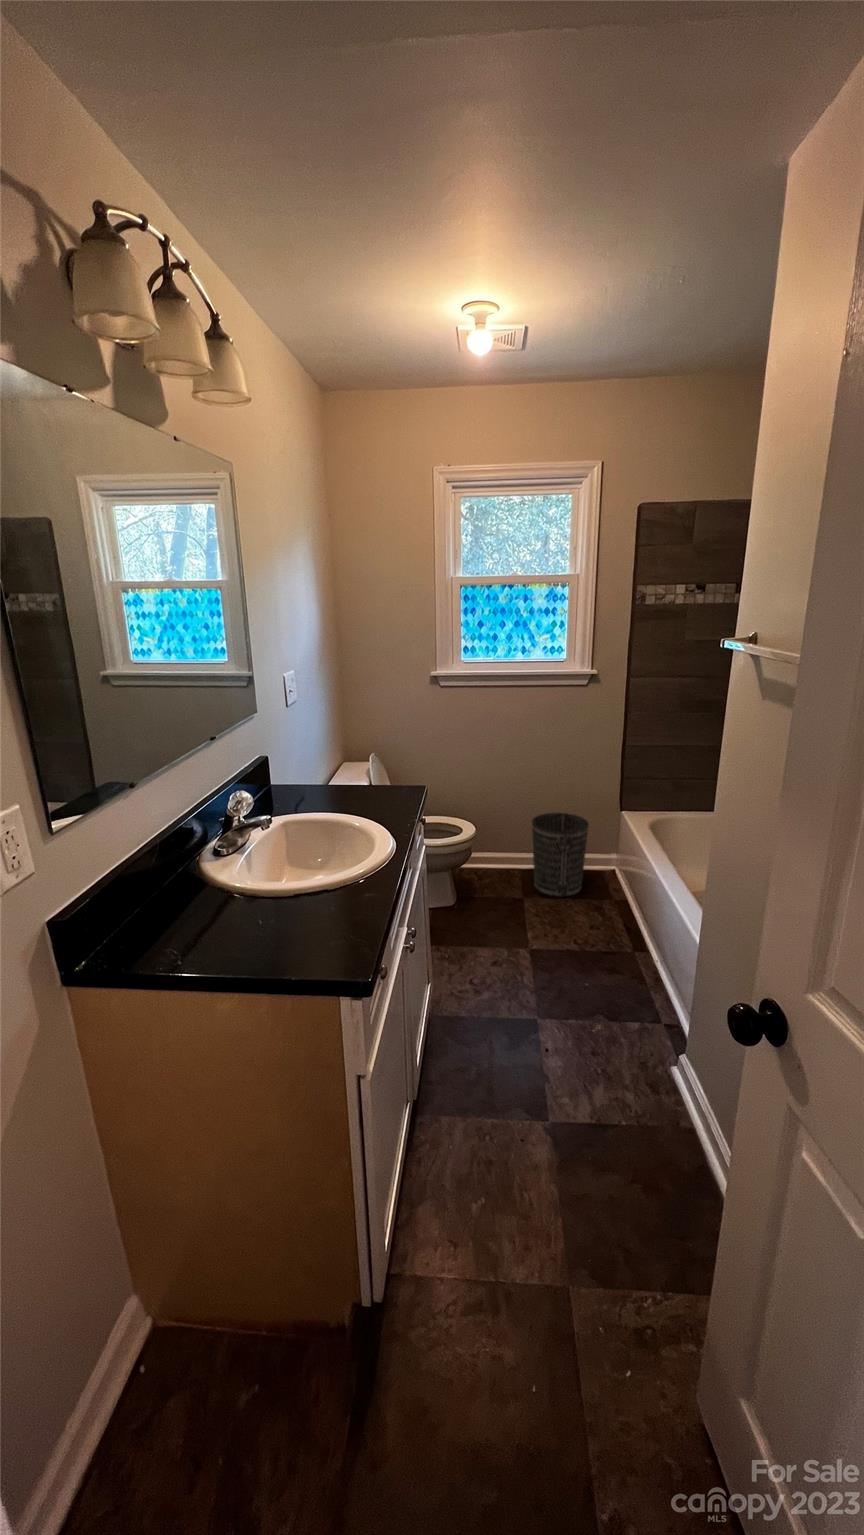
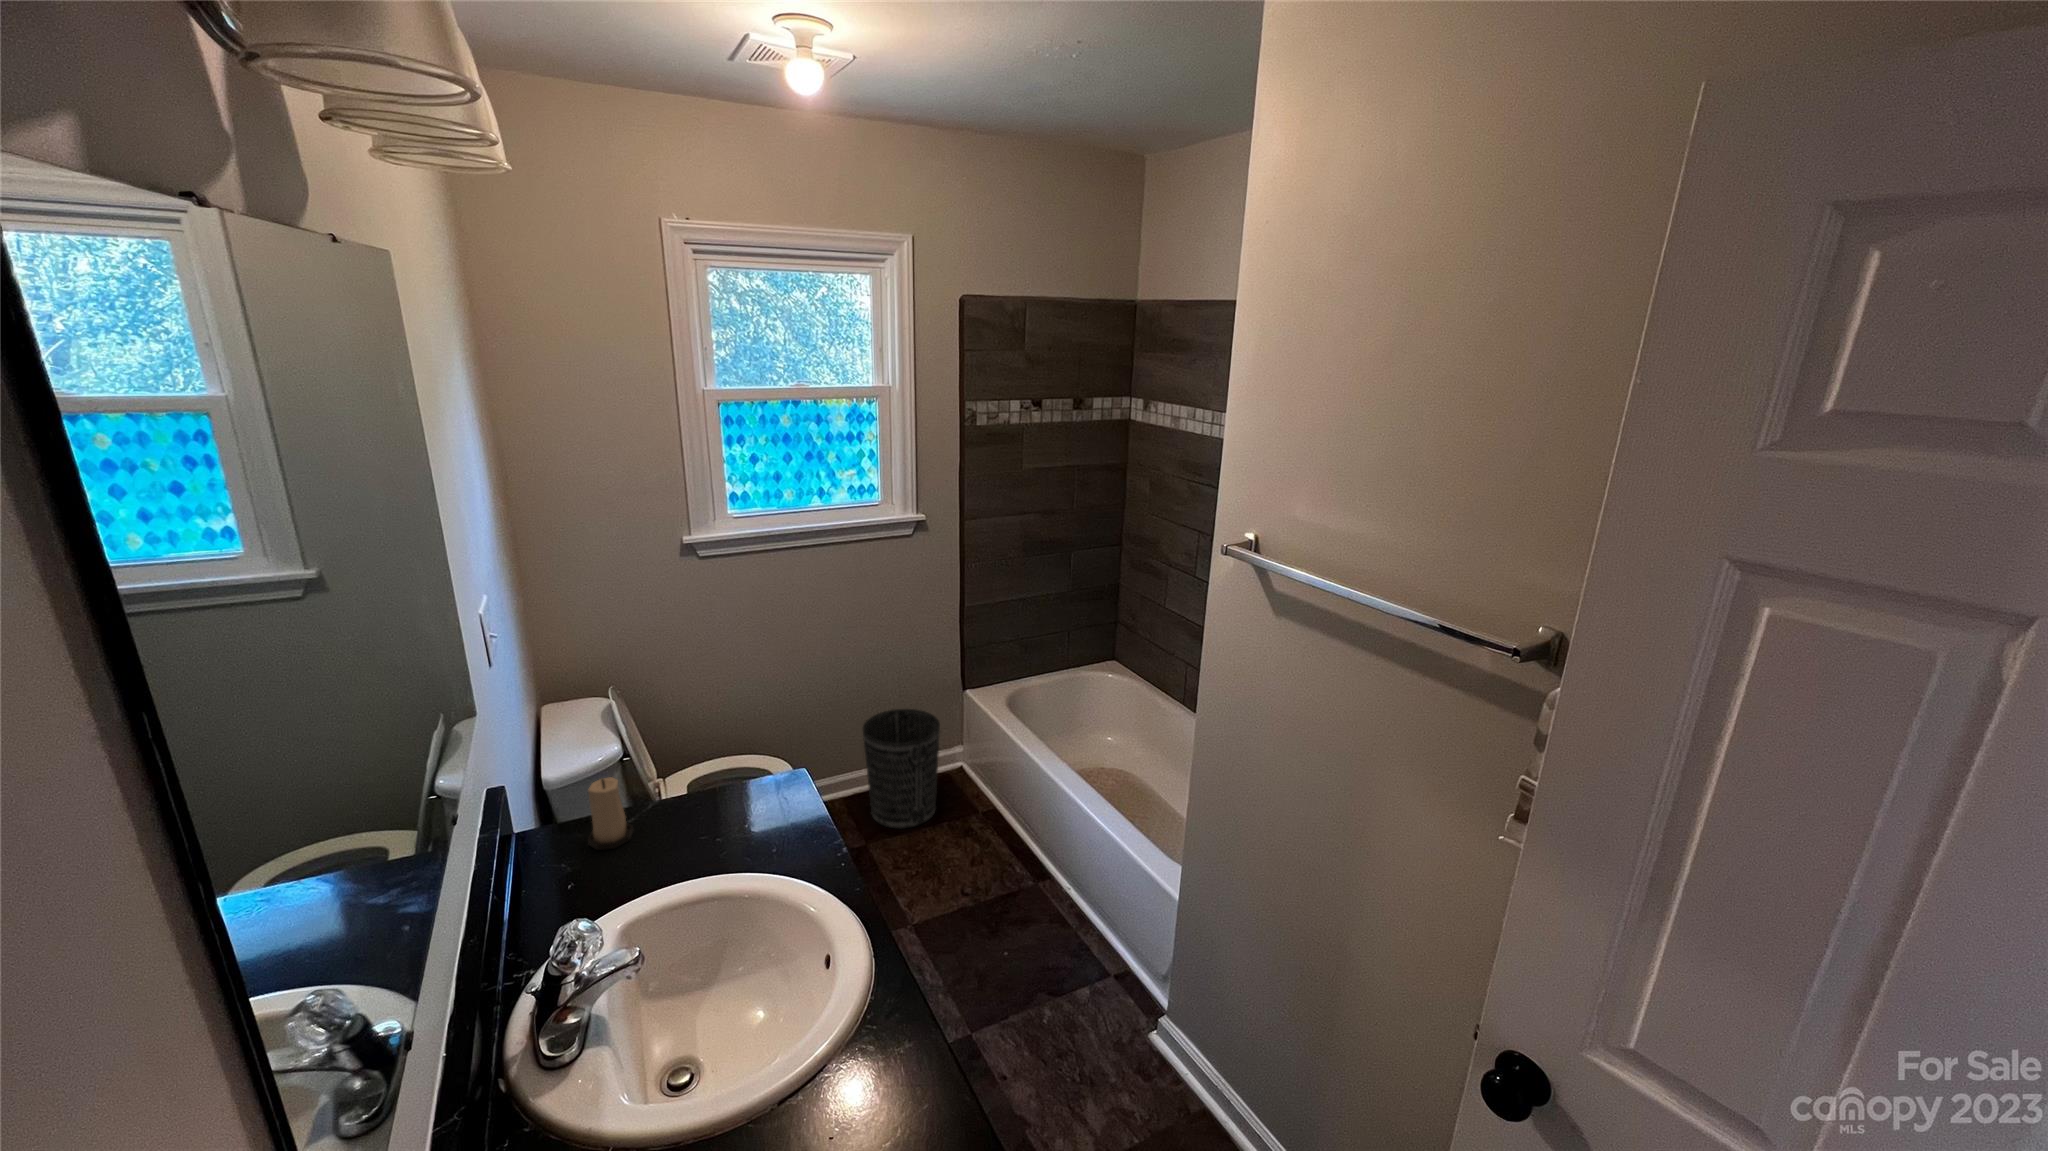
candle: none [291,759,313,798] -> present [588,777,634,850]

